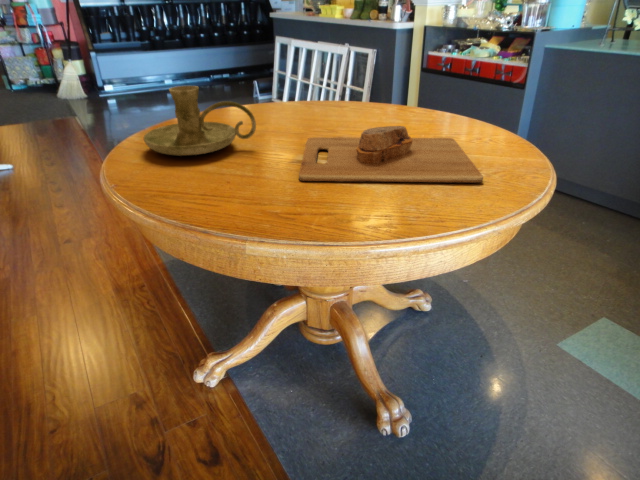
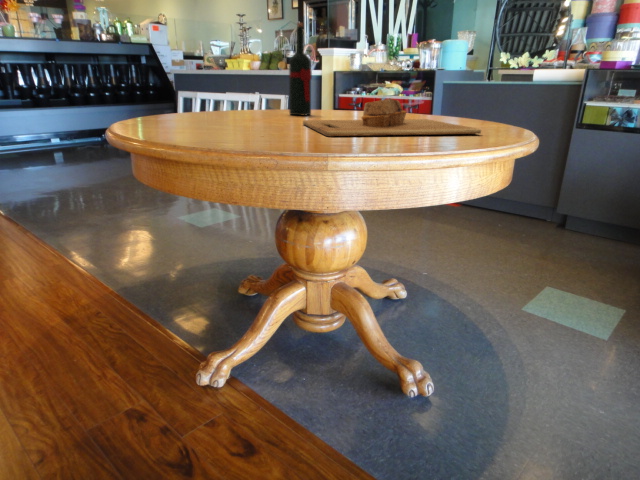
wine bottle: none [322,12,346,114] -> present [289,23,312,115]
candle holder: present [144,86,256,156] -> none [146,63,260,129]

